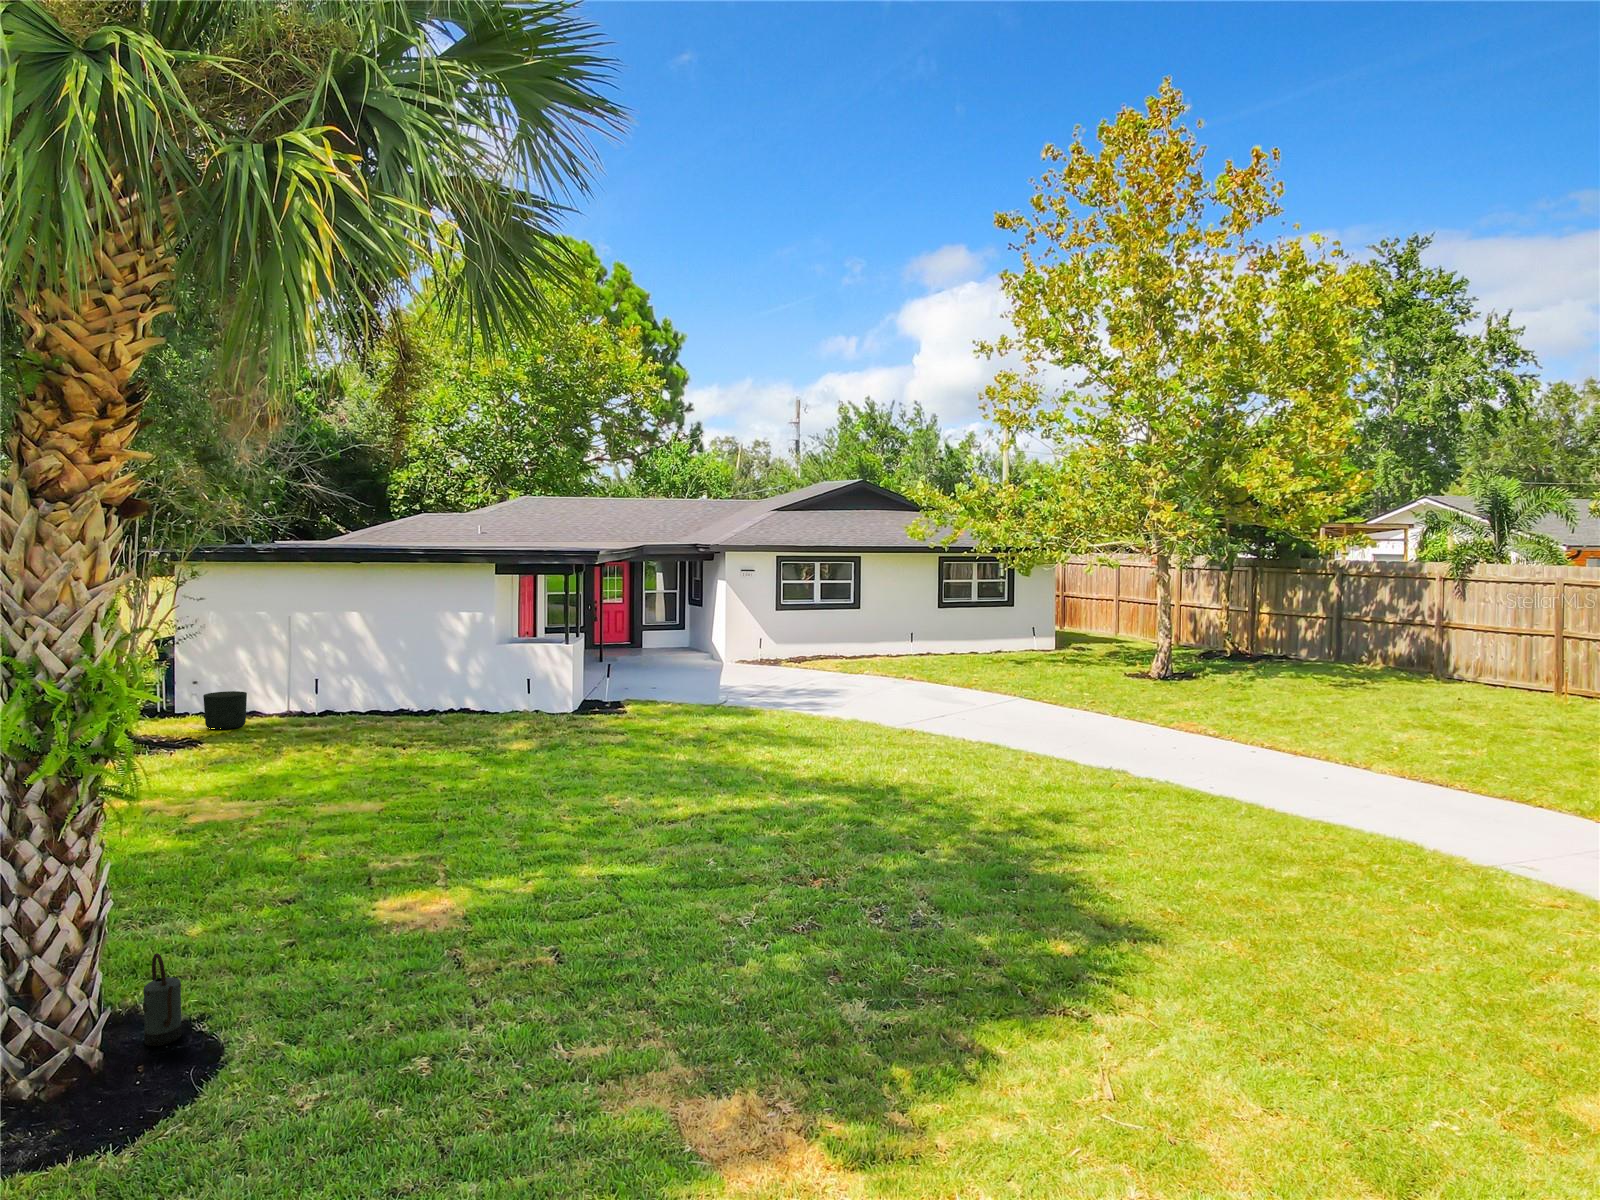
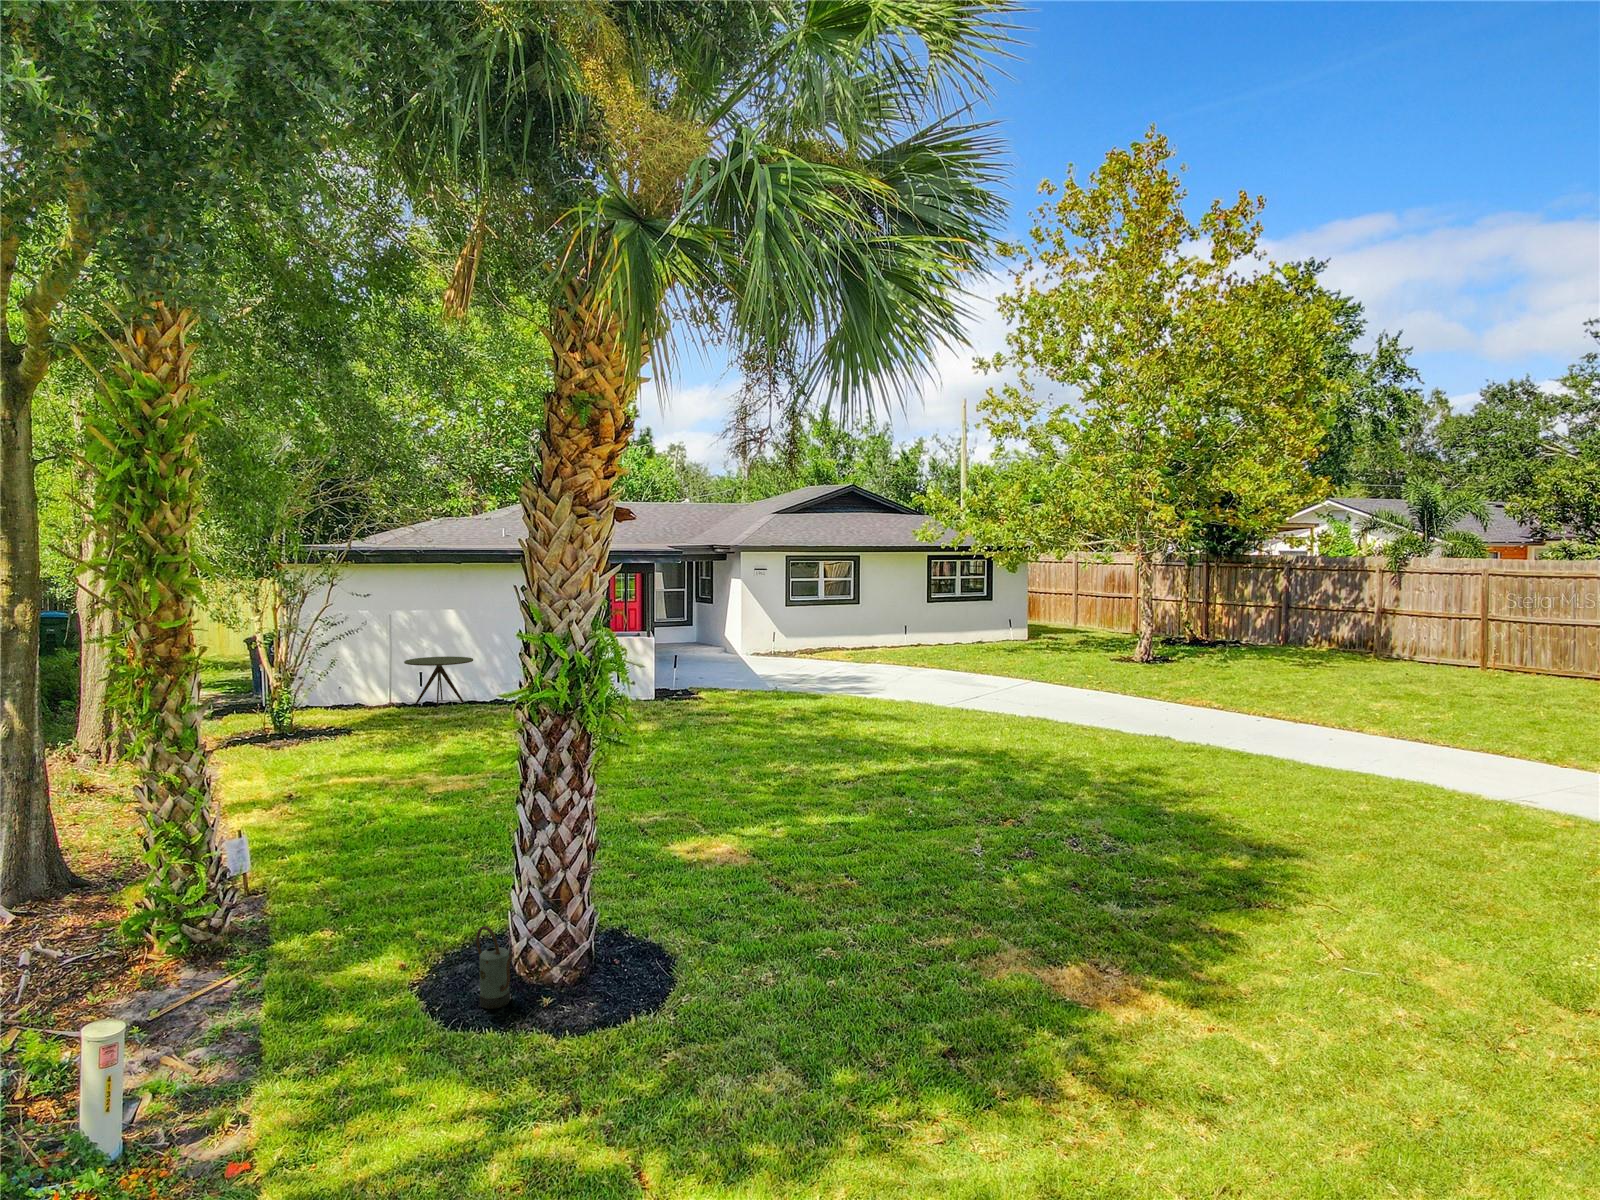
round table: none [331,659,406,713] -> present [404,656,473,707]
planter: present [203,691,247,730] -> none [294,689,334,726]

